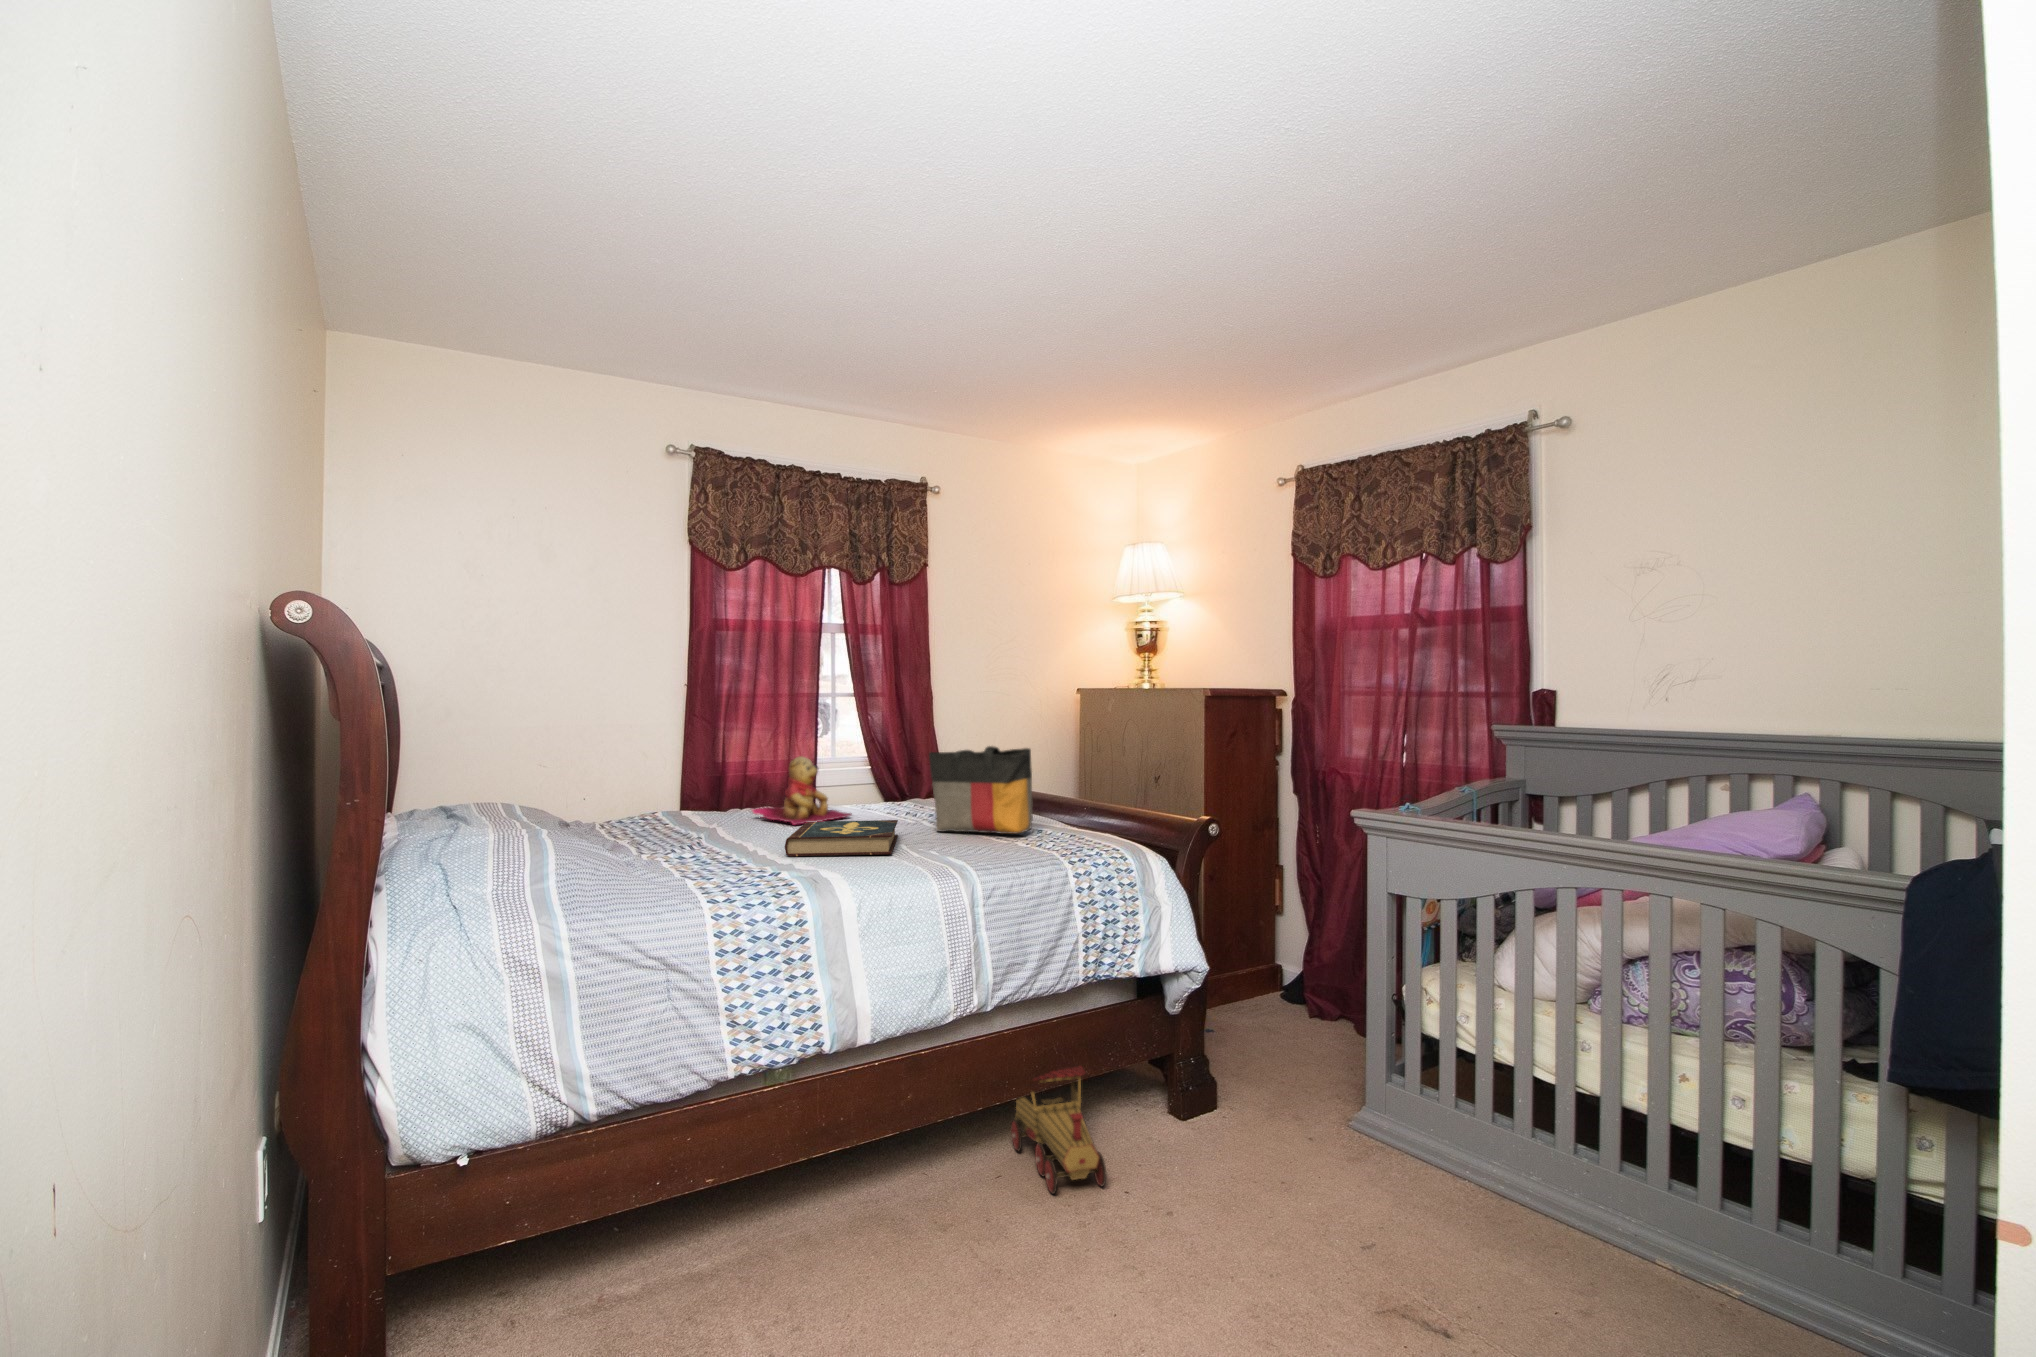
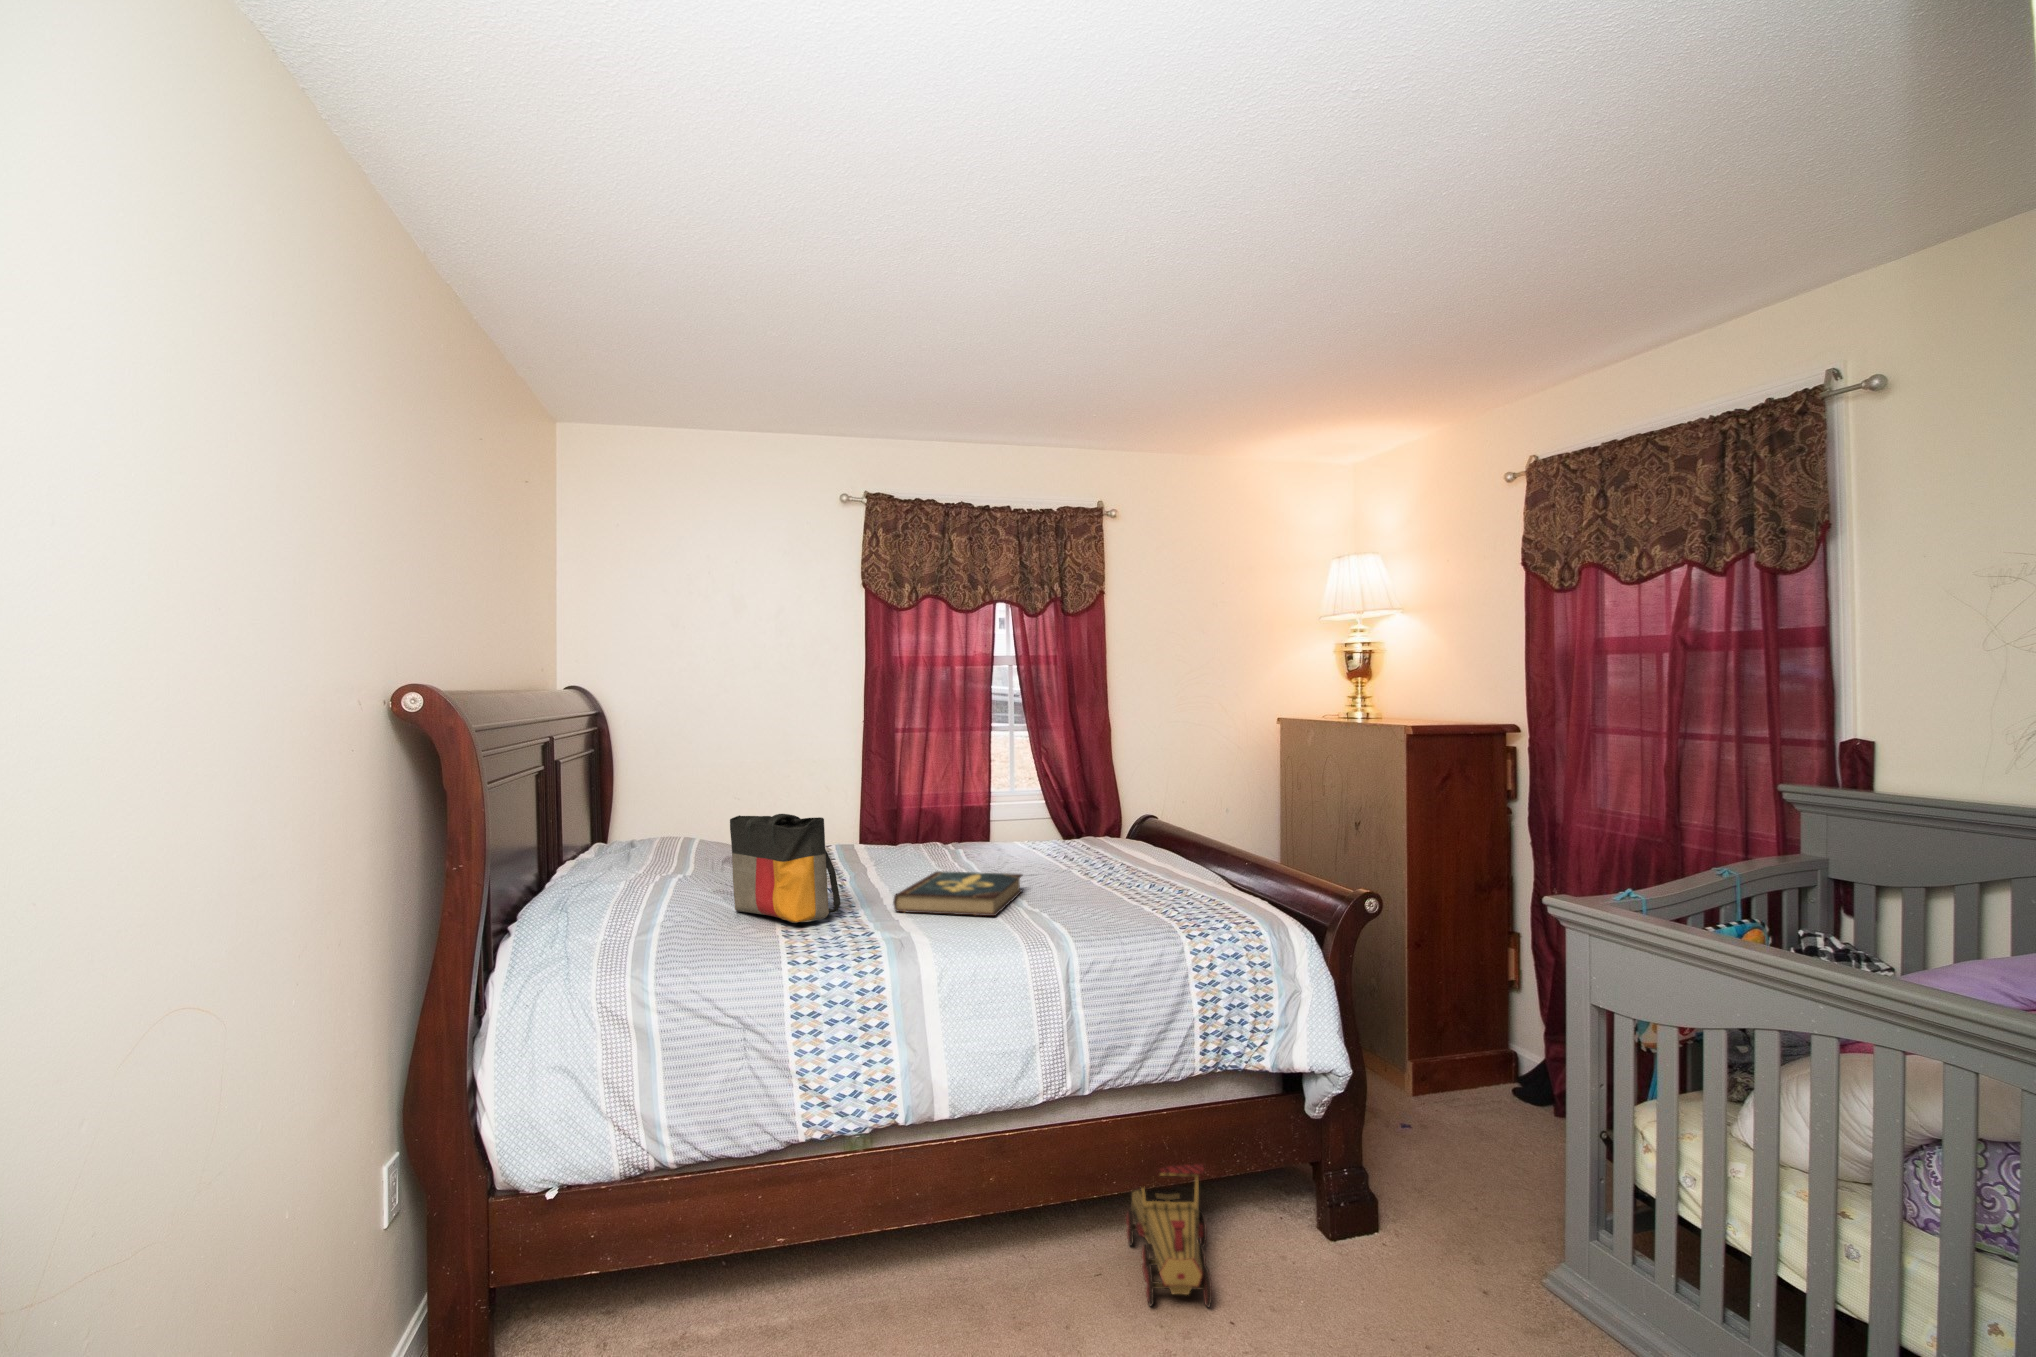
tote bag: present [929,746,1033,834] -> present [730,814,840,923]
teddy bear: present [752,756,852,825] -> none [904,799,1000,870]

